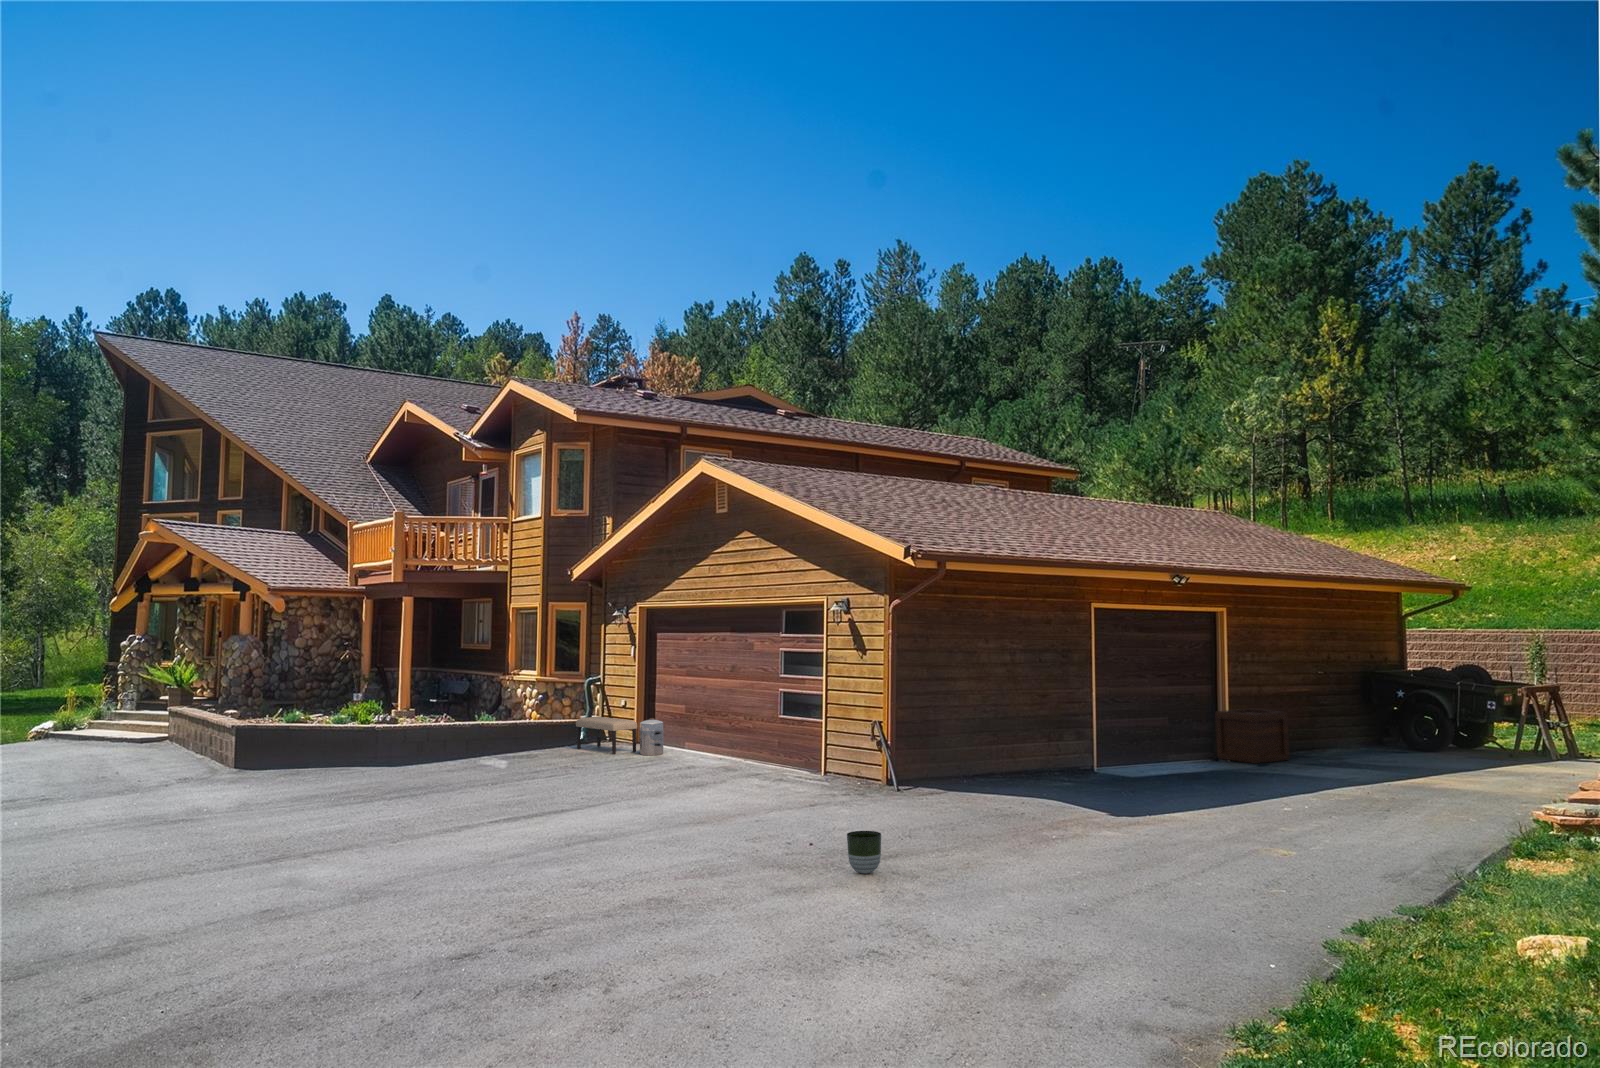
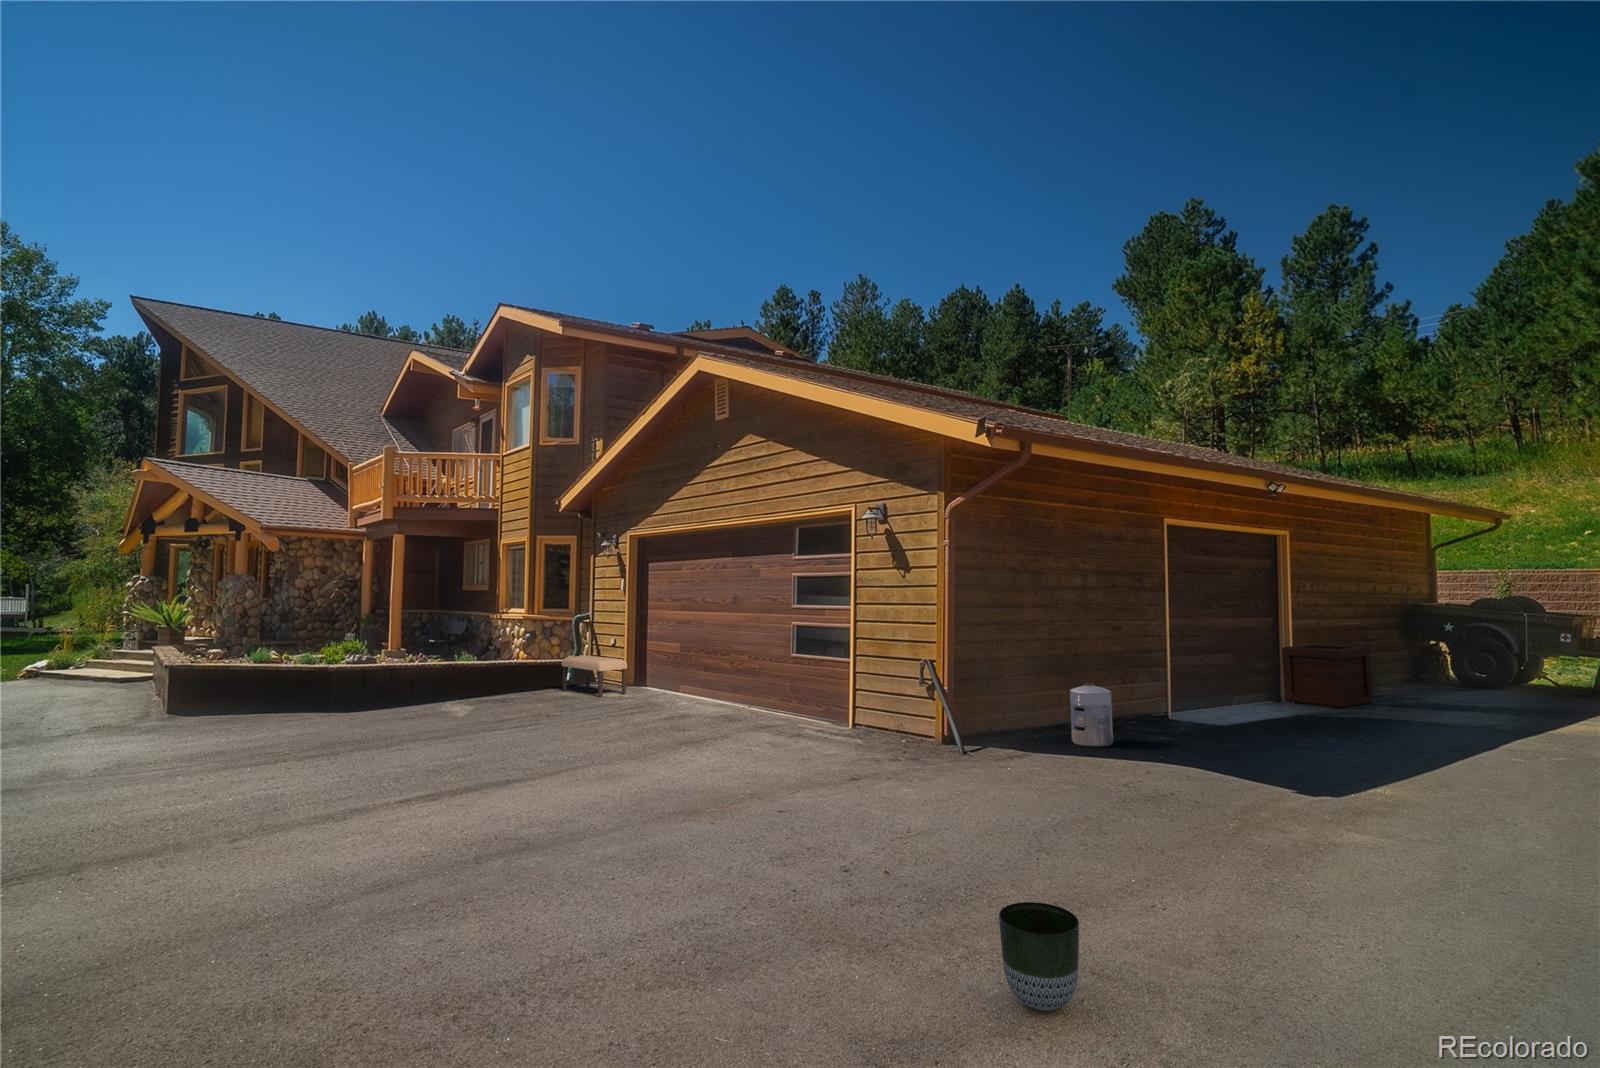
waste bin: present [640,718,663,756] -> present [1070,683,1113,747]

